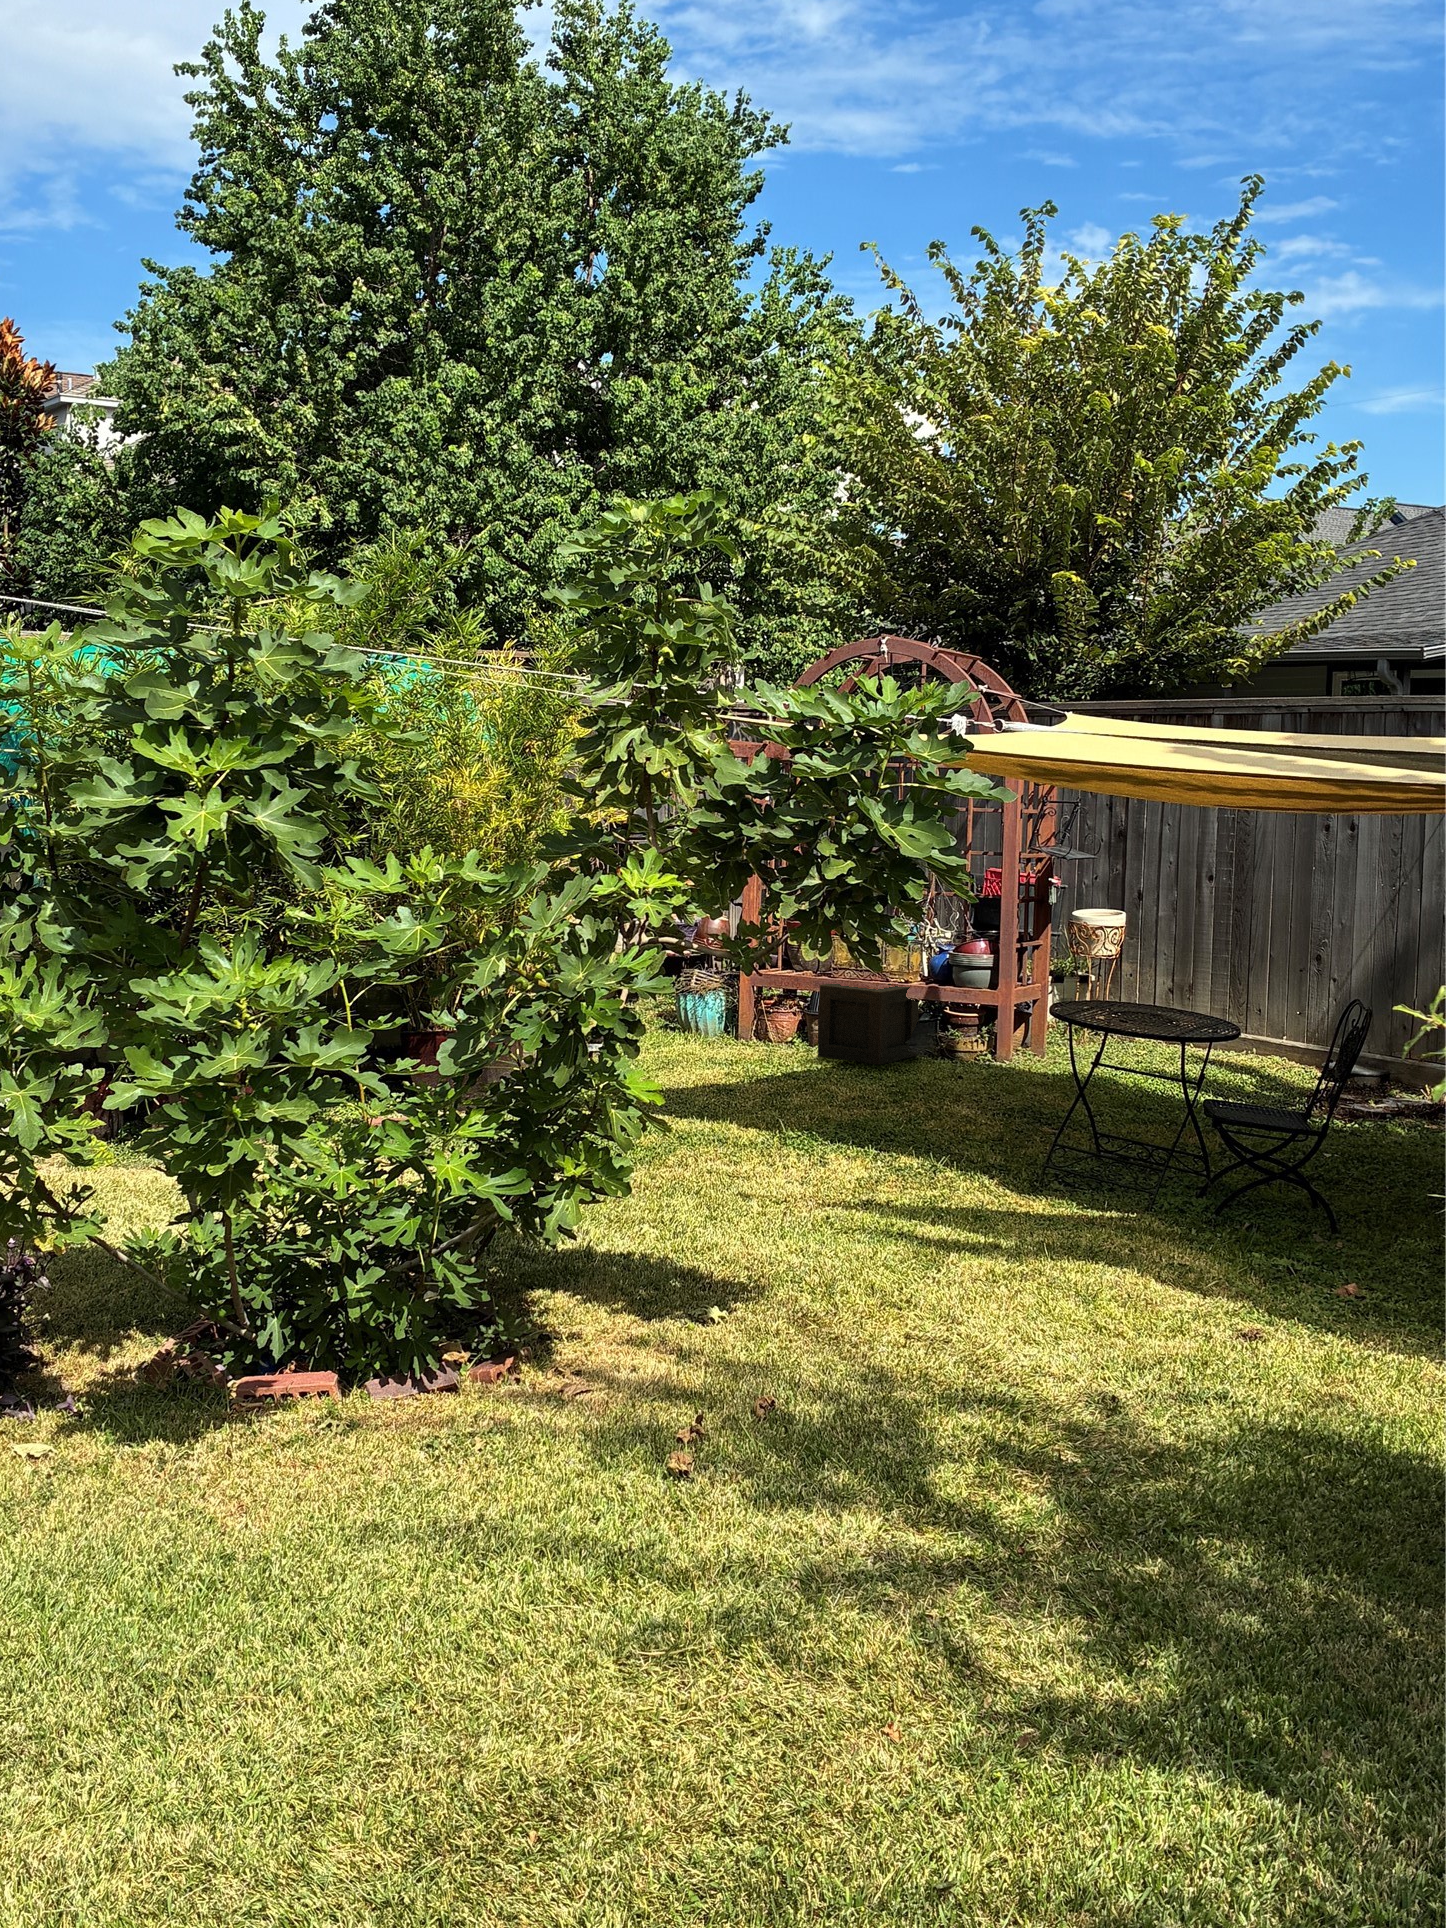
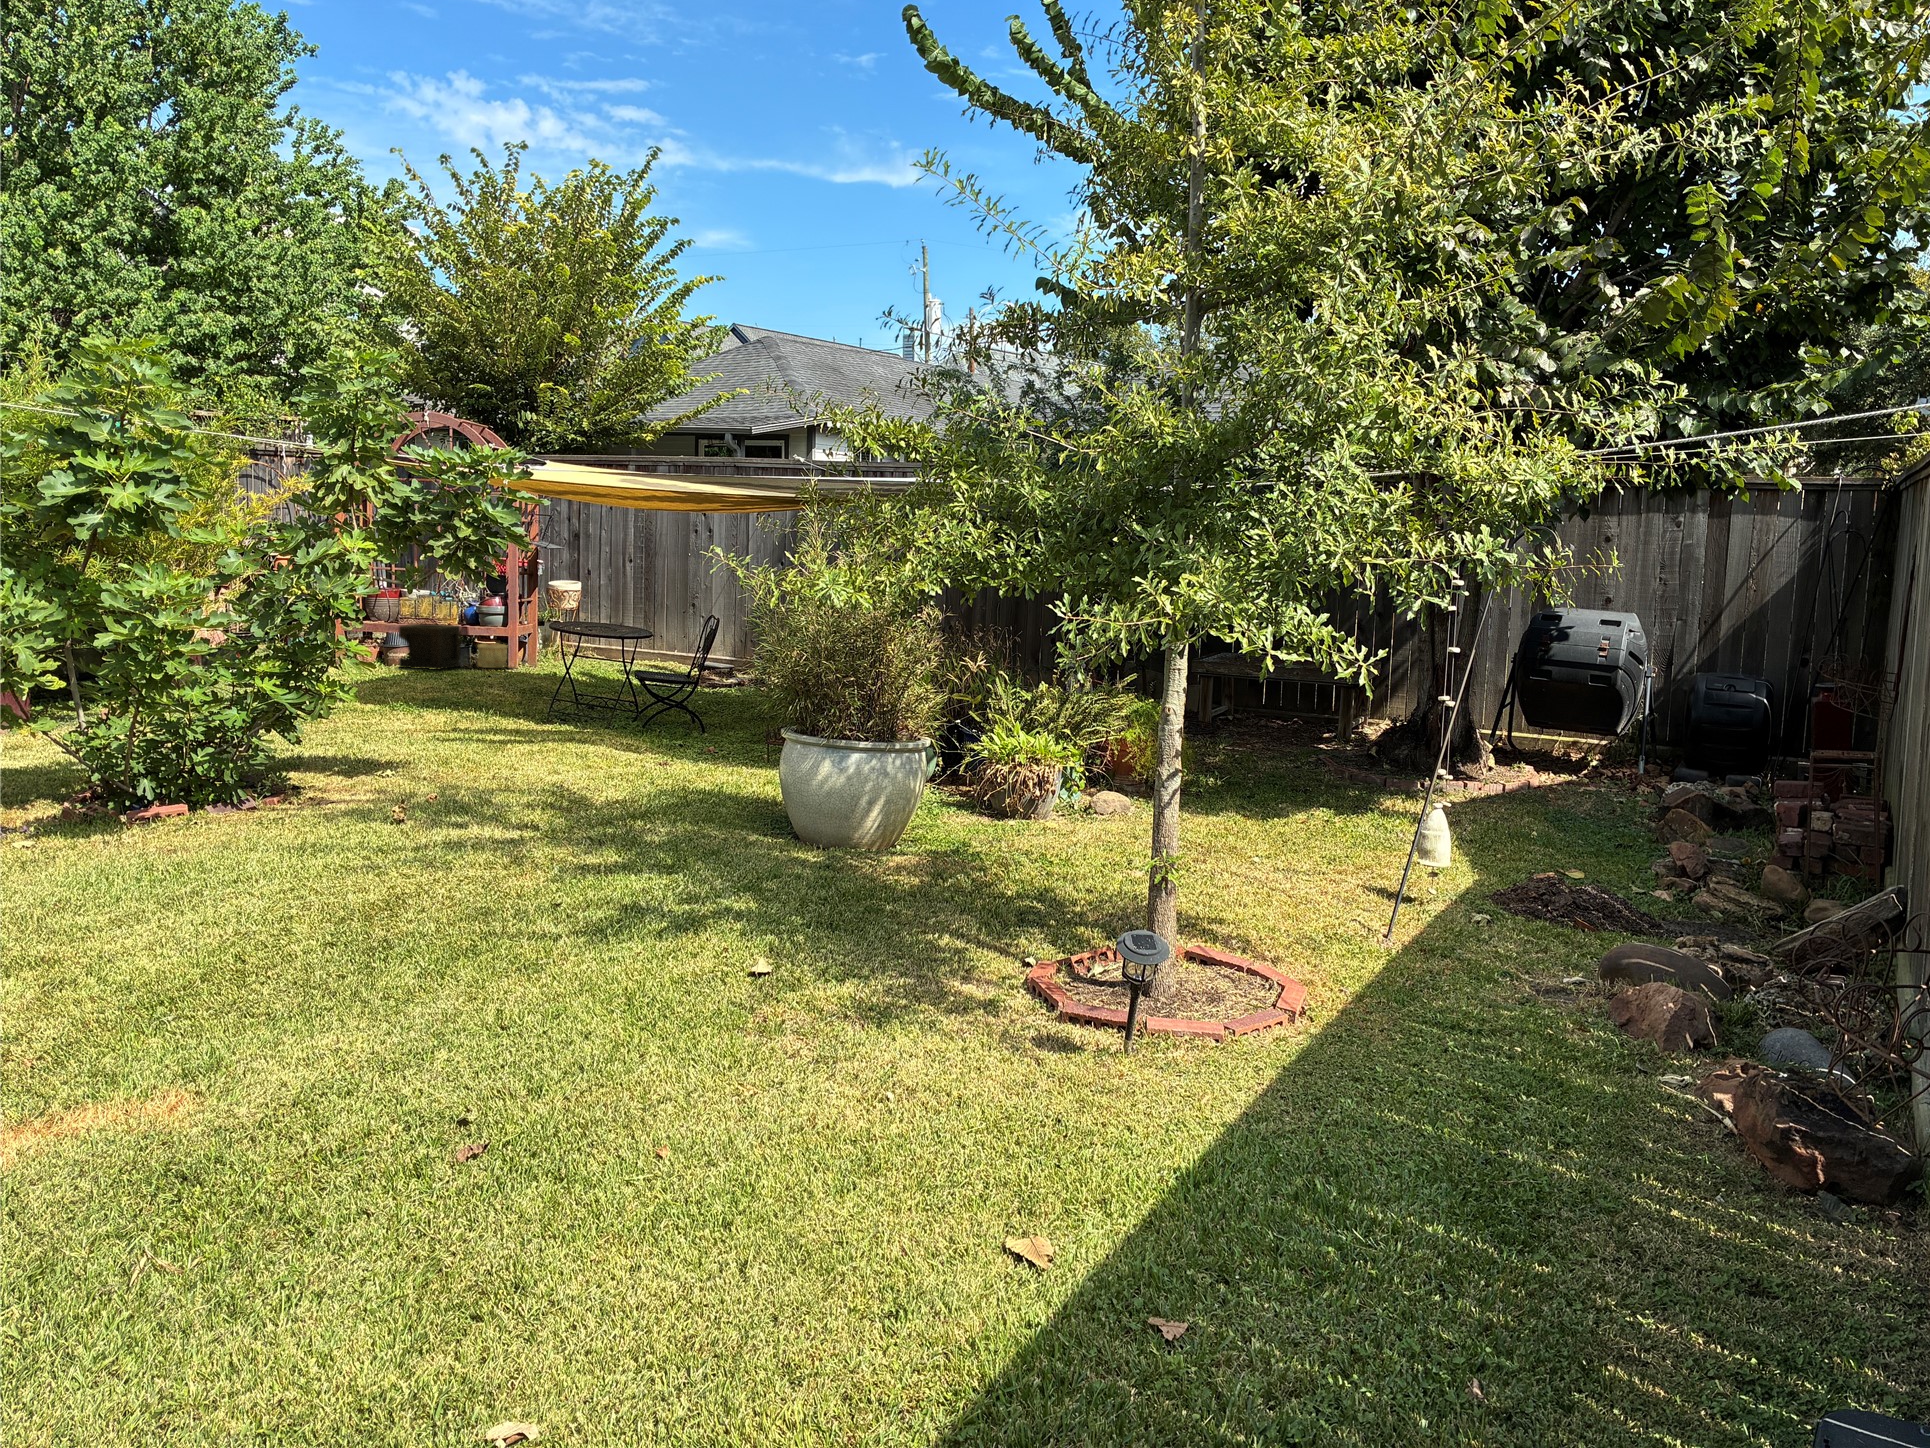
wooden bucket: none [944,1018,997,1064] -> present [477,643,507,668]

